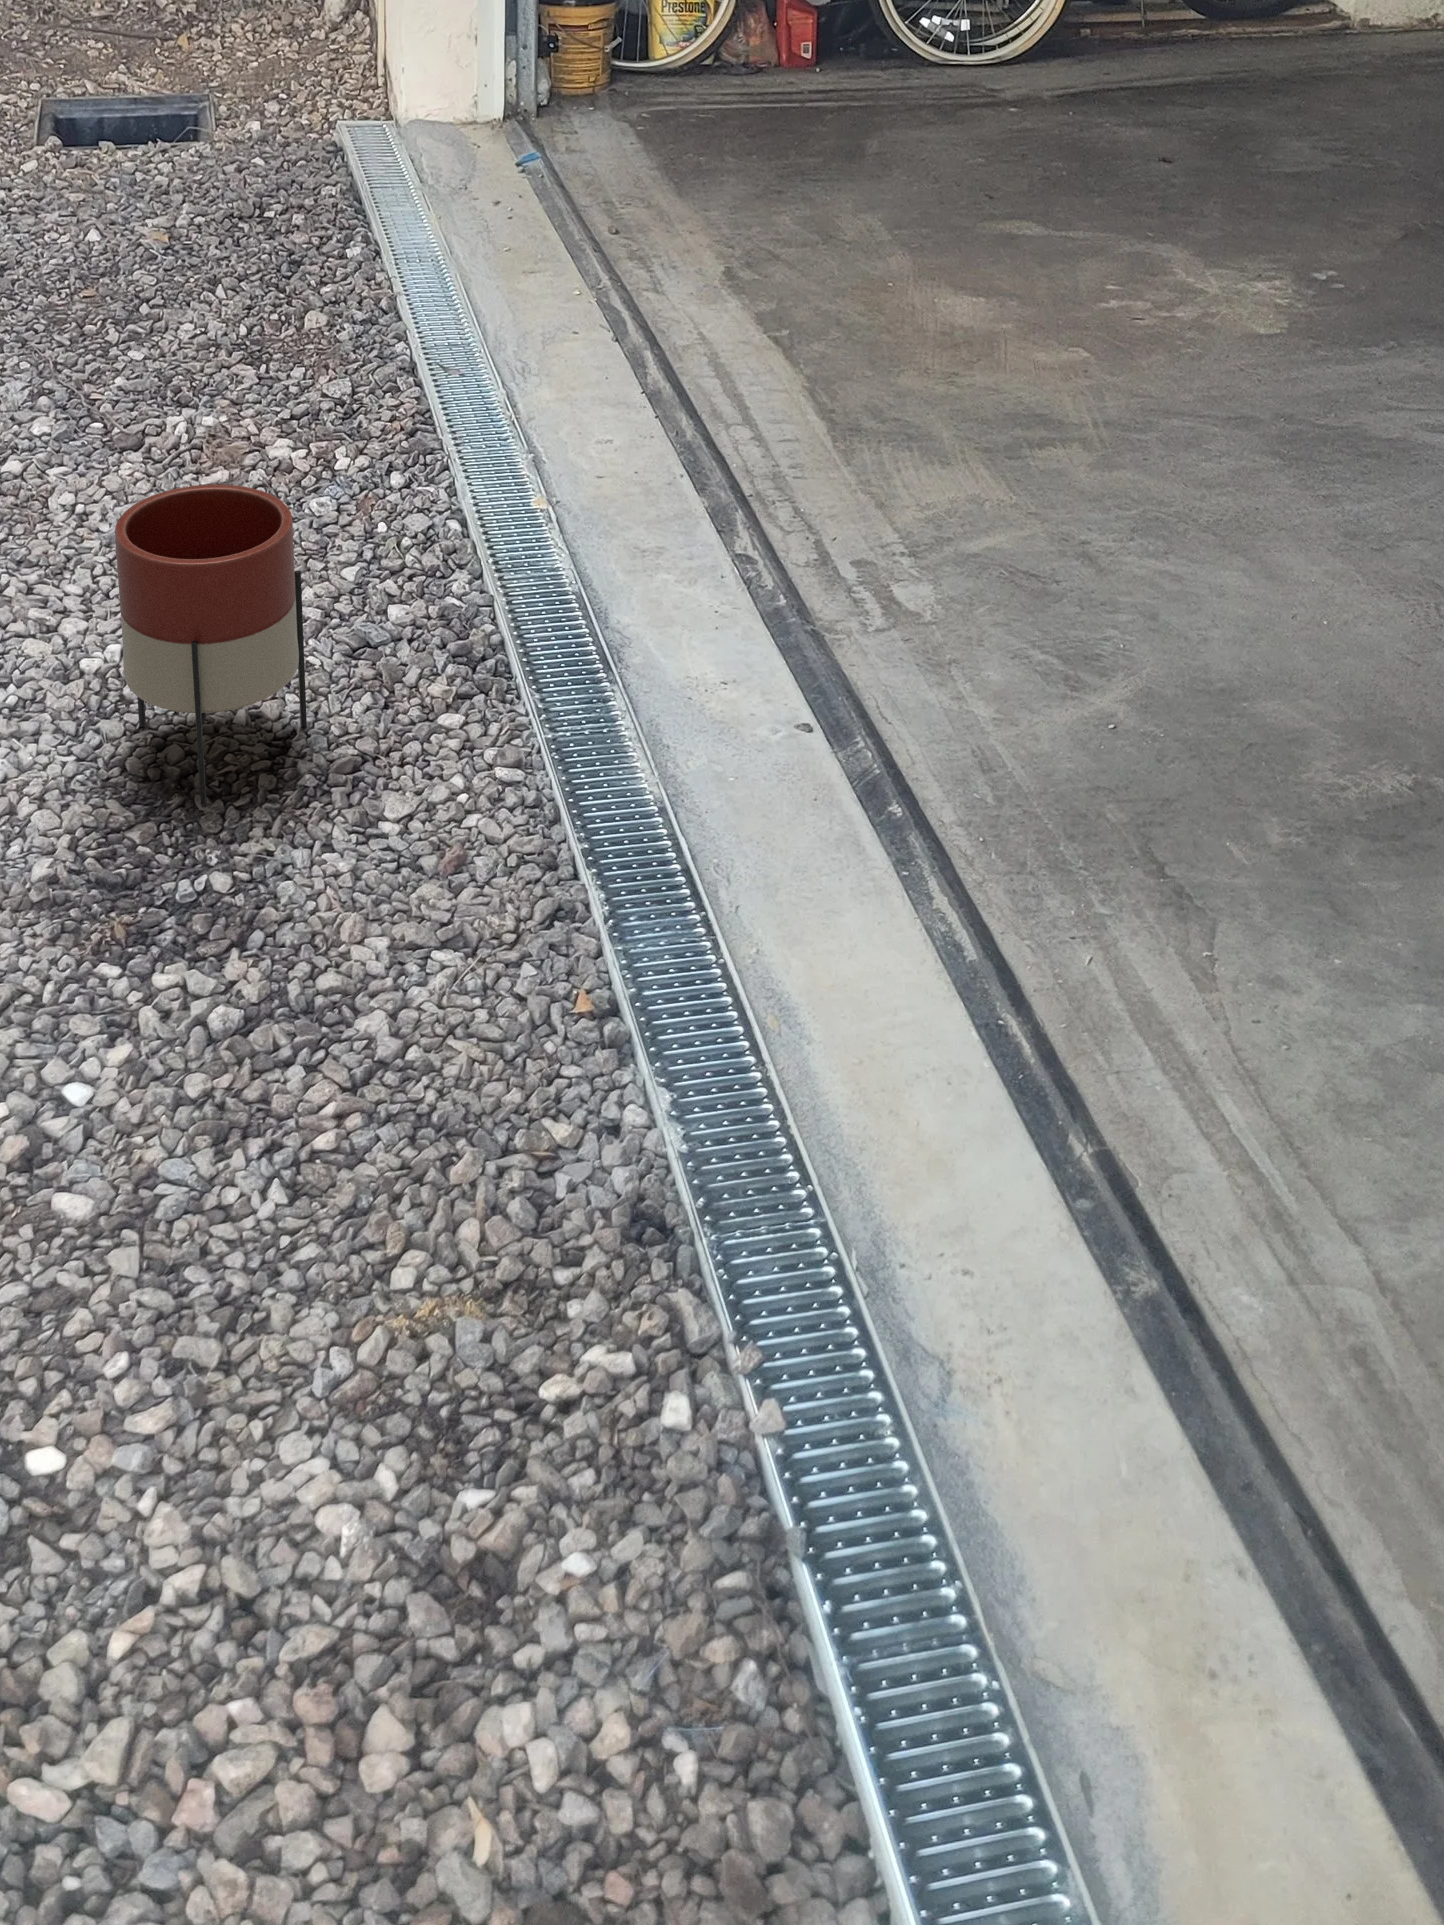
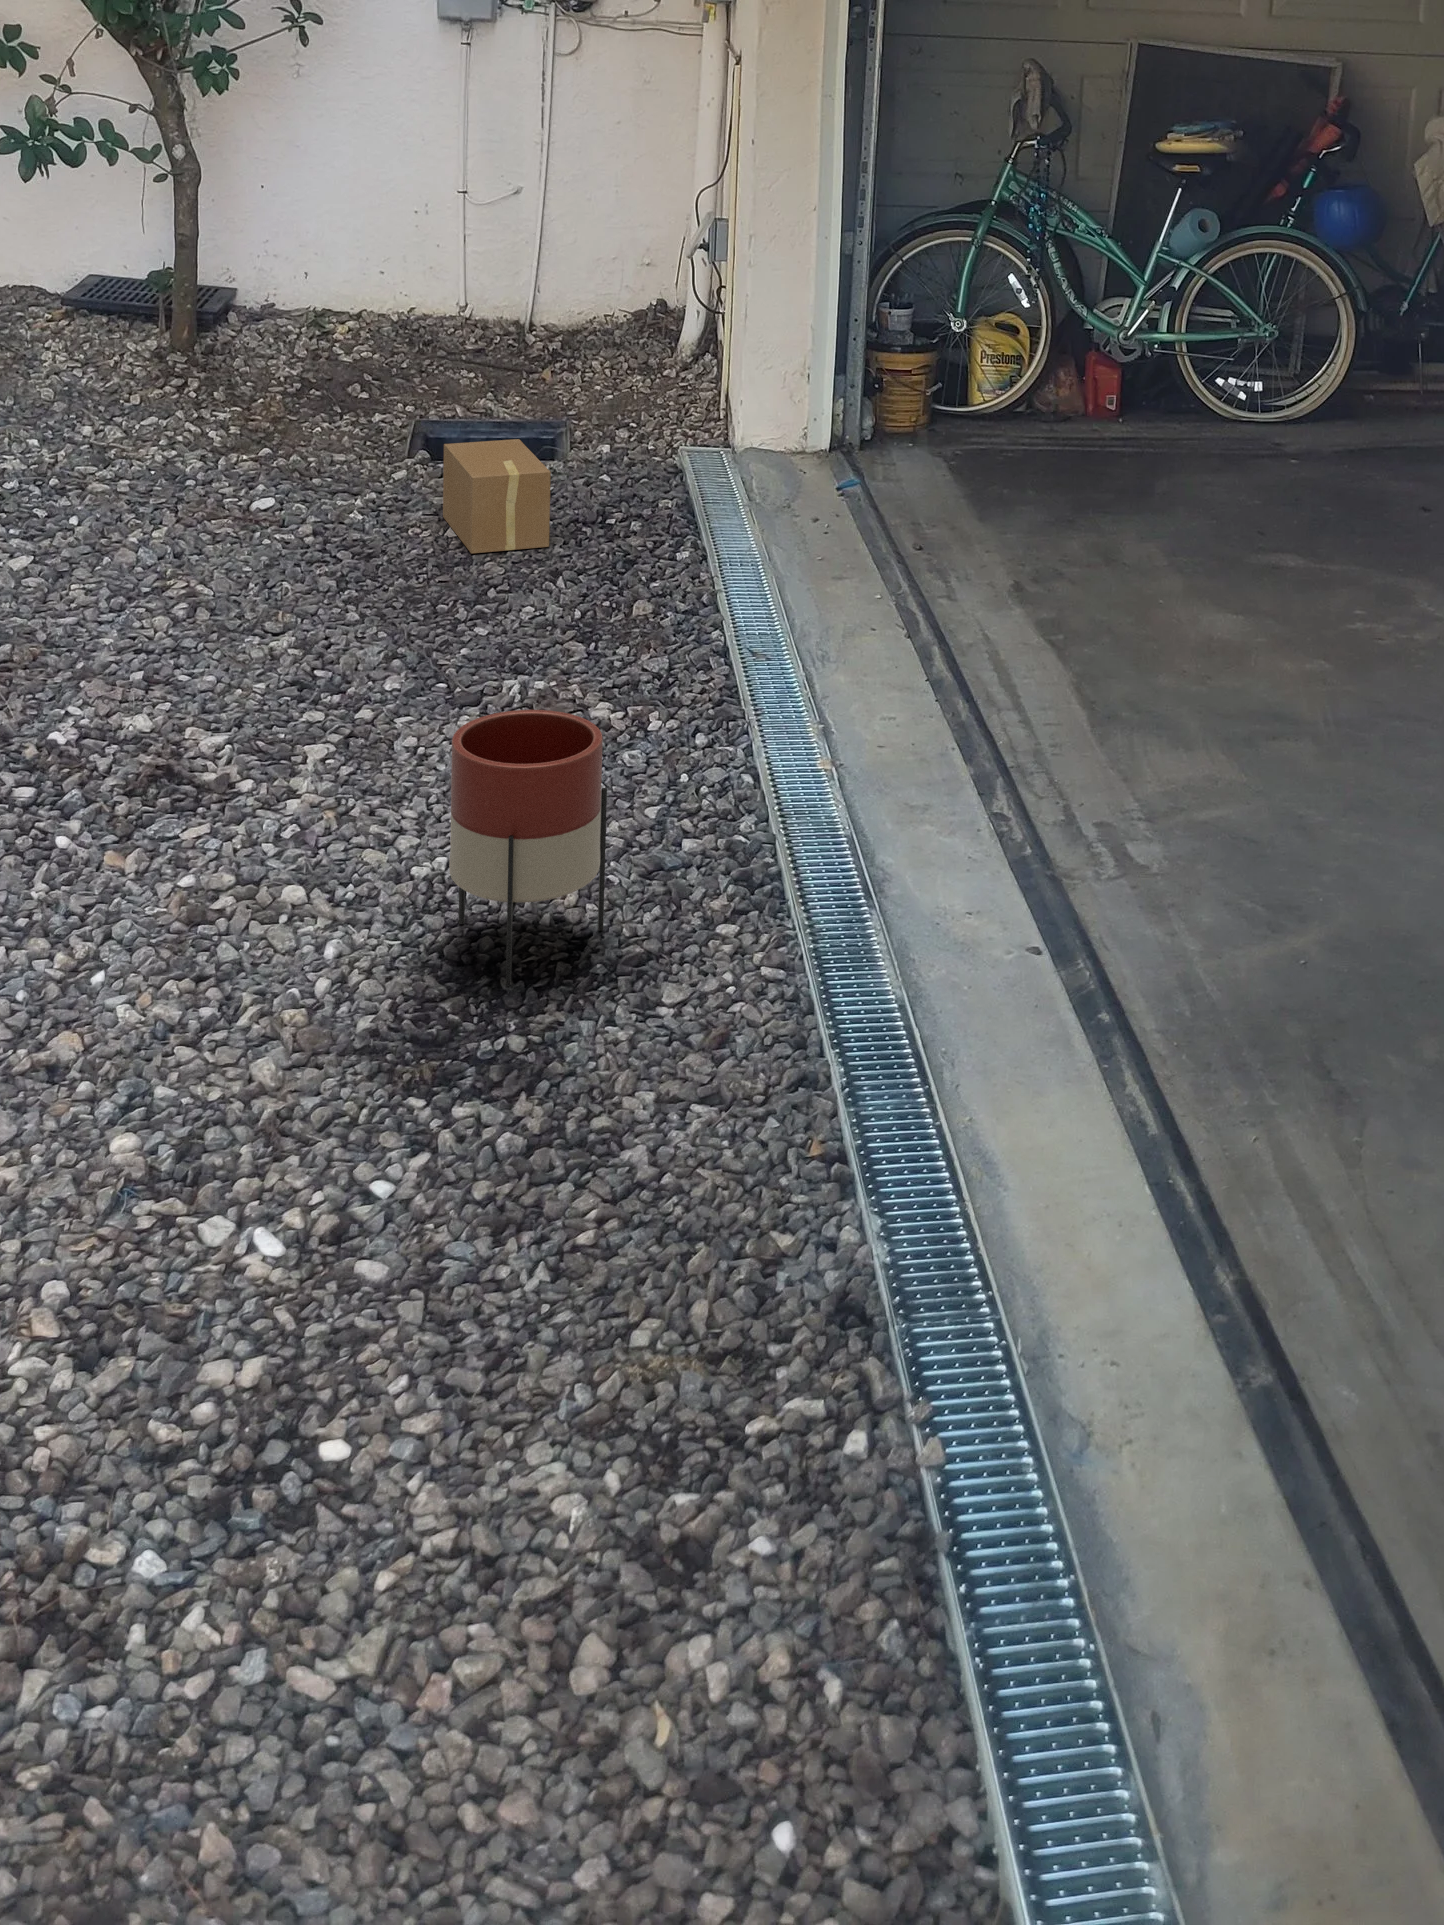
cardboard box: none [76,126,203,259] -> present [443,439,551,554]

